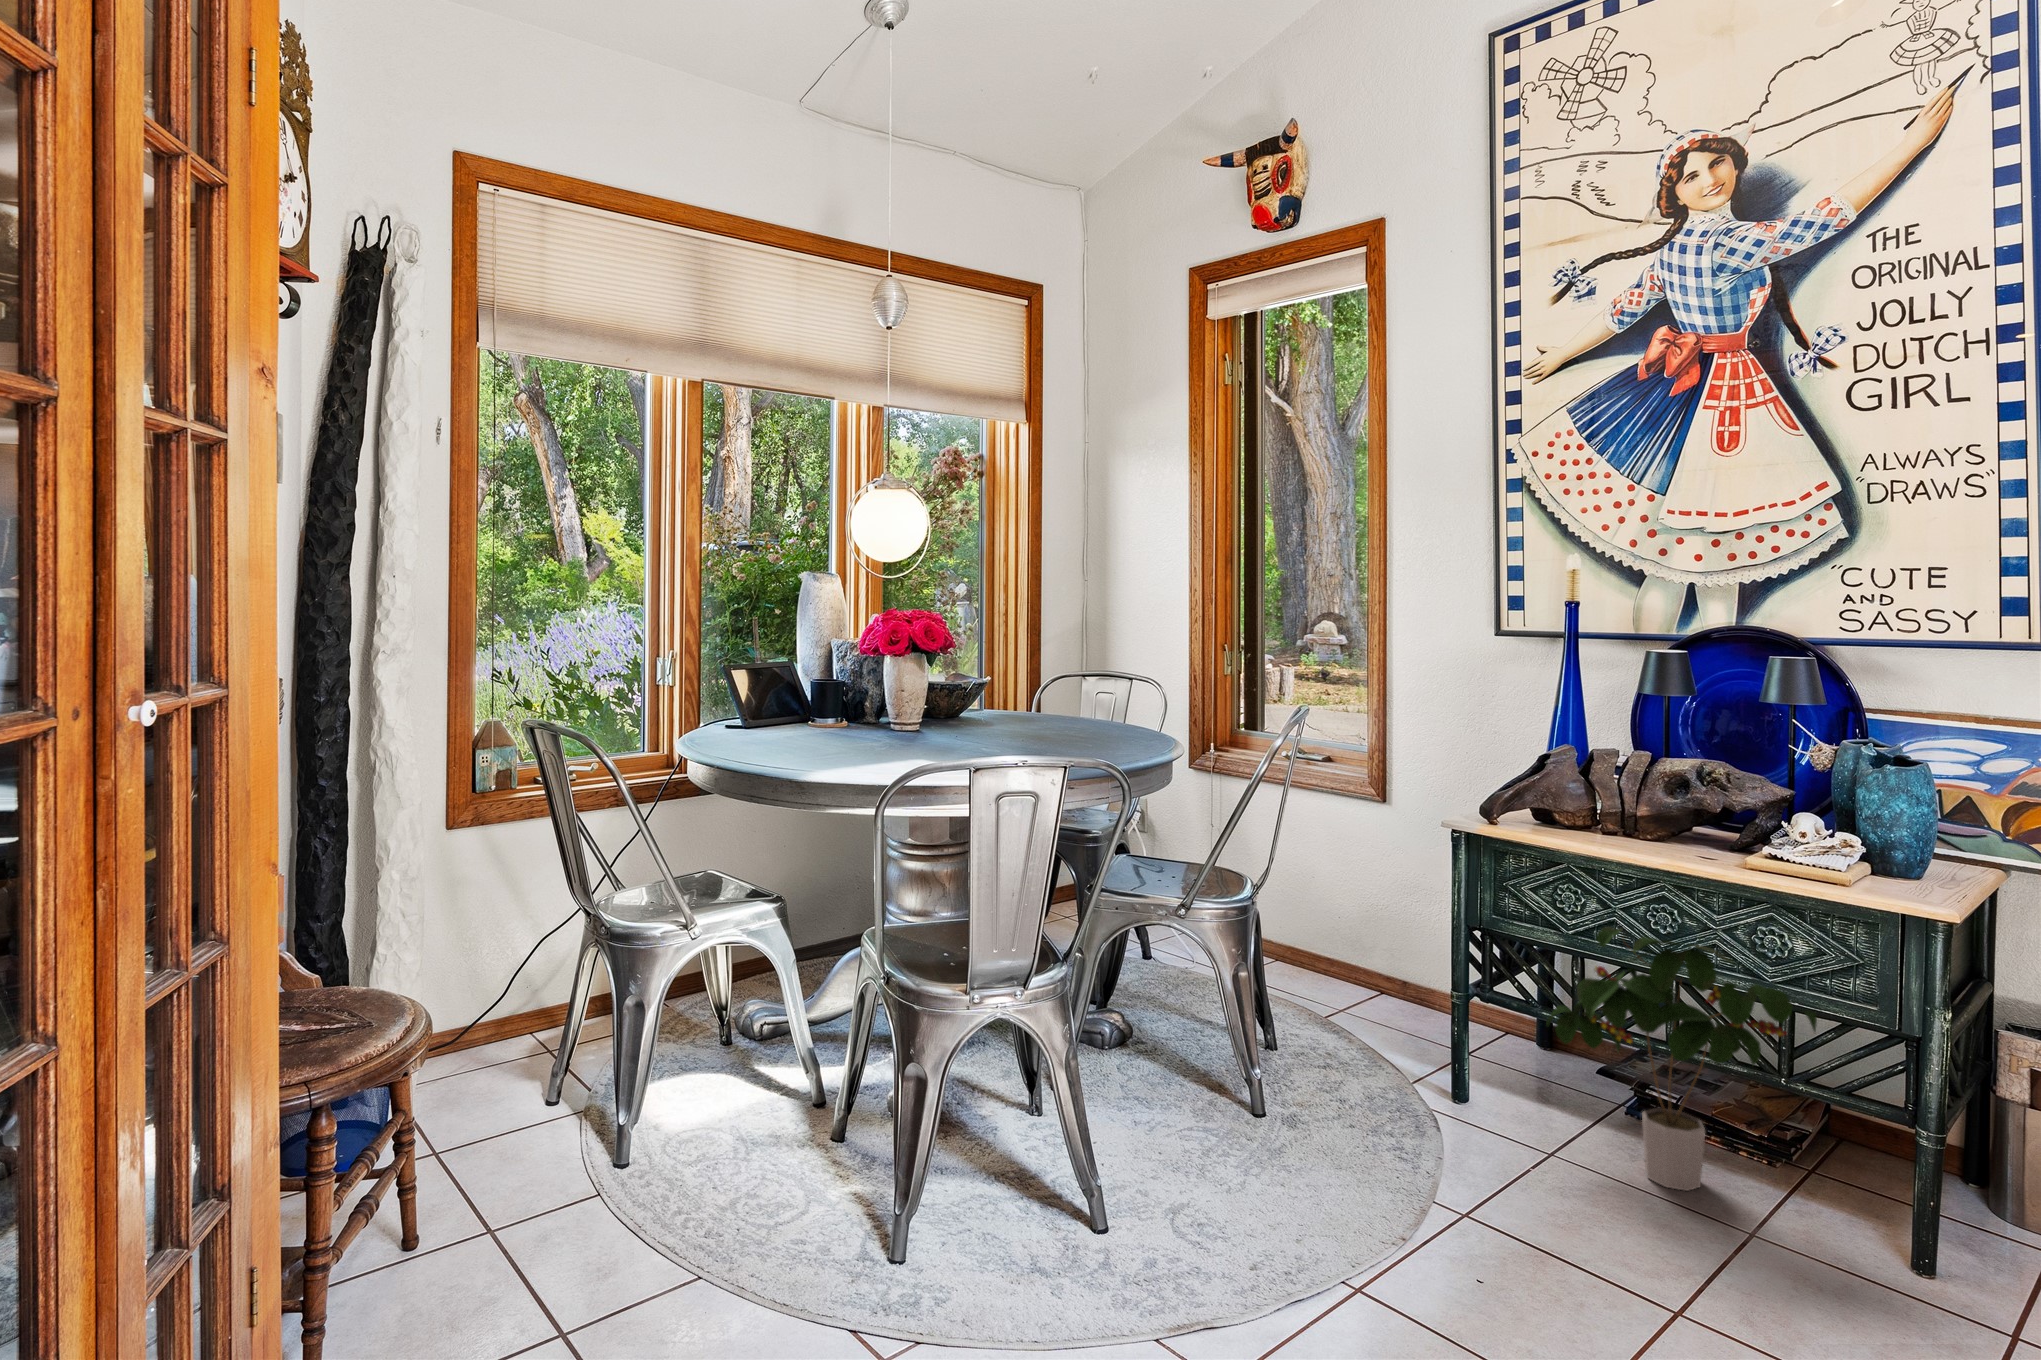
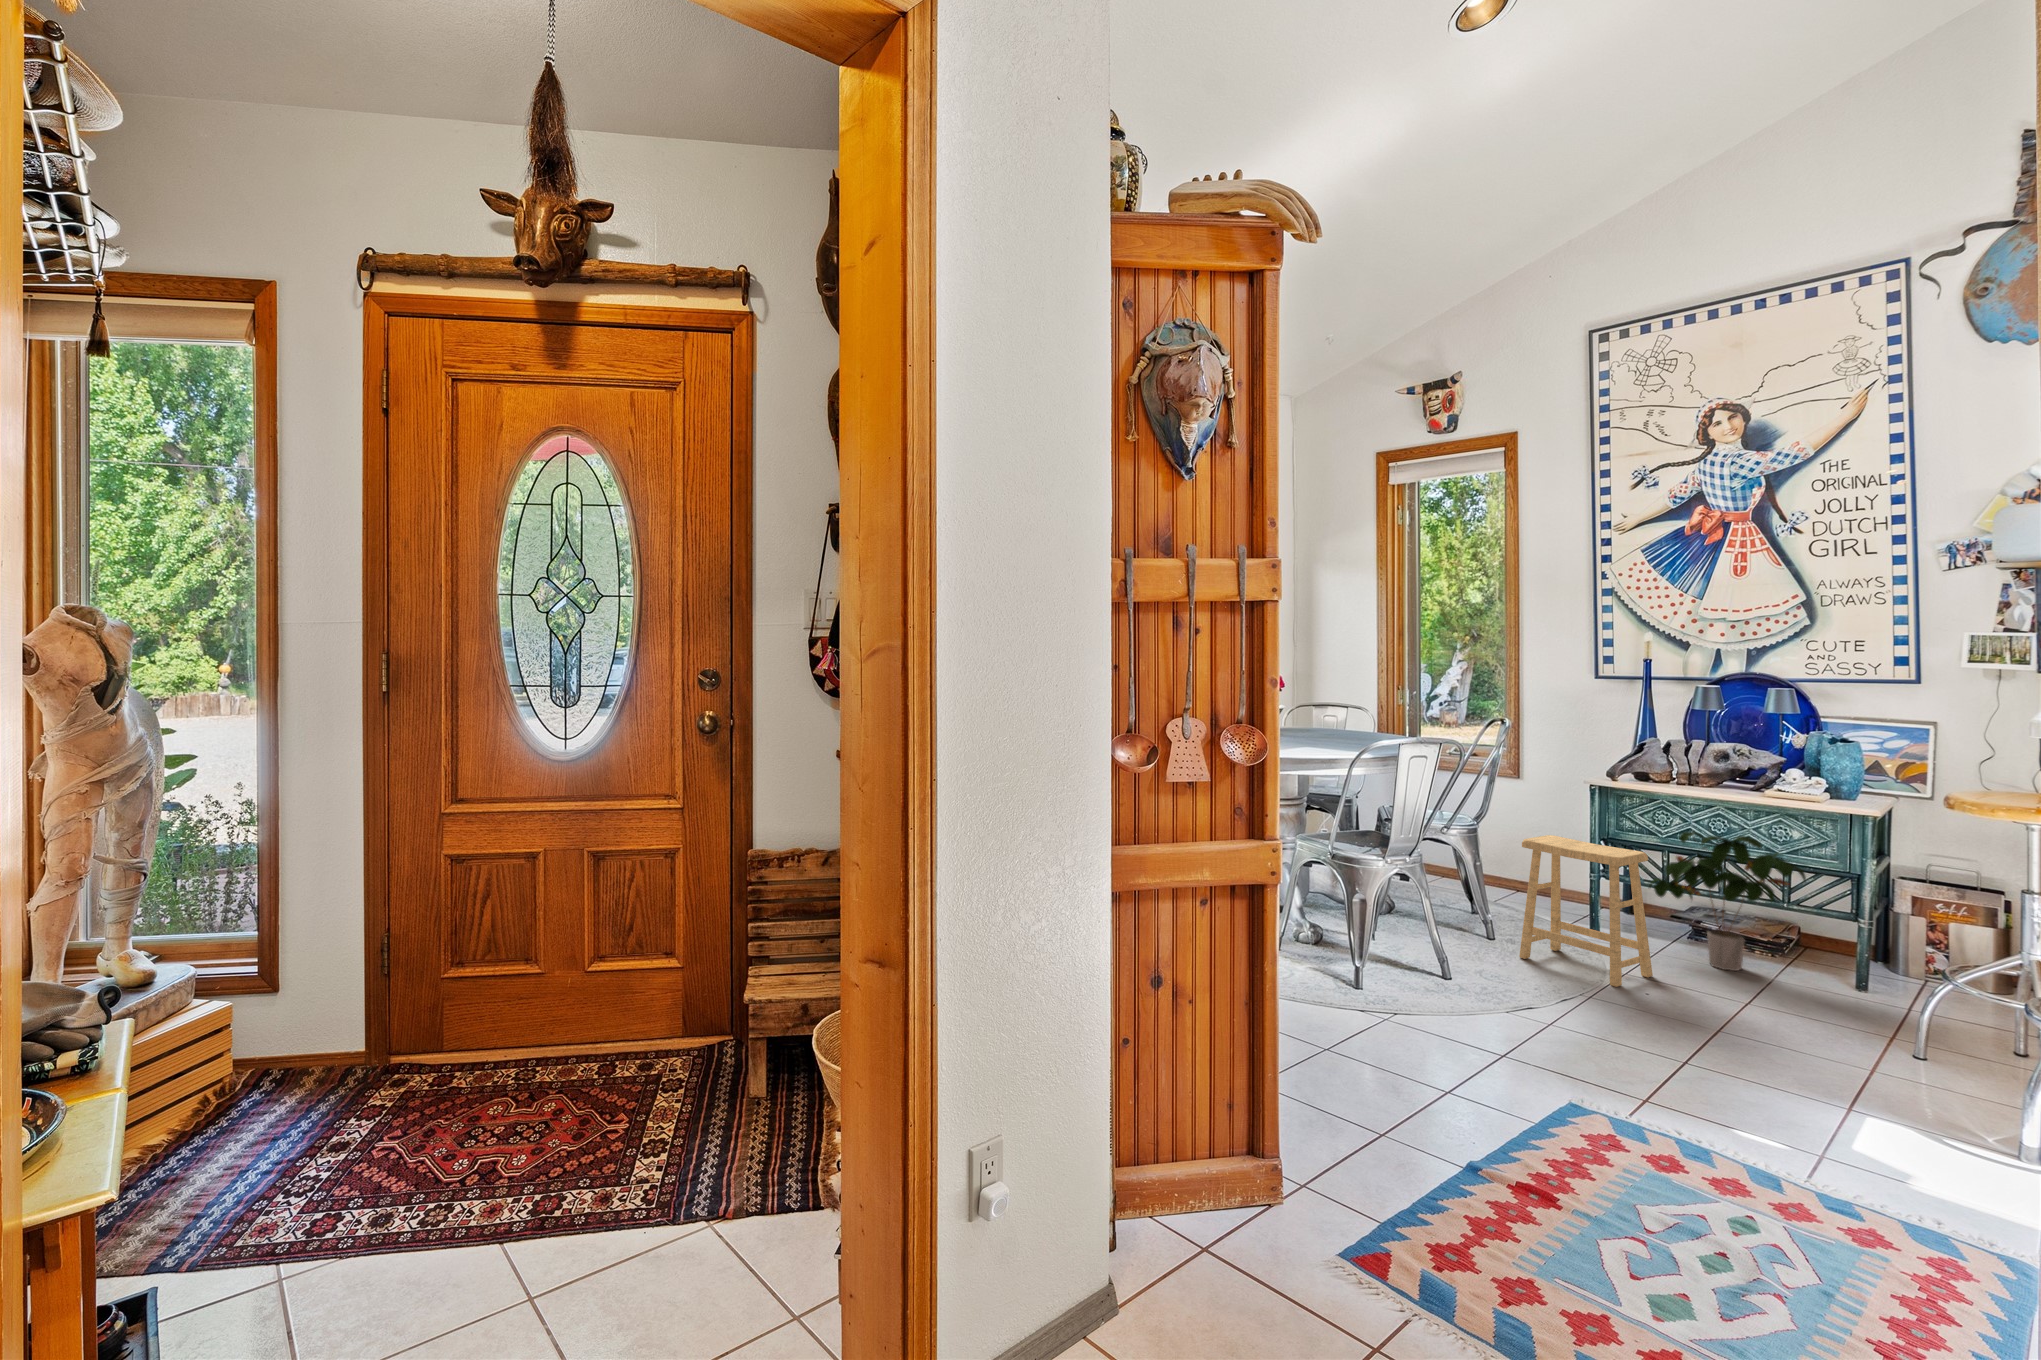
footstool: none [1303,931,1529,1244] -> present [1519,835,1653,987]

